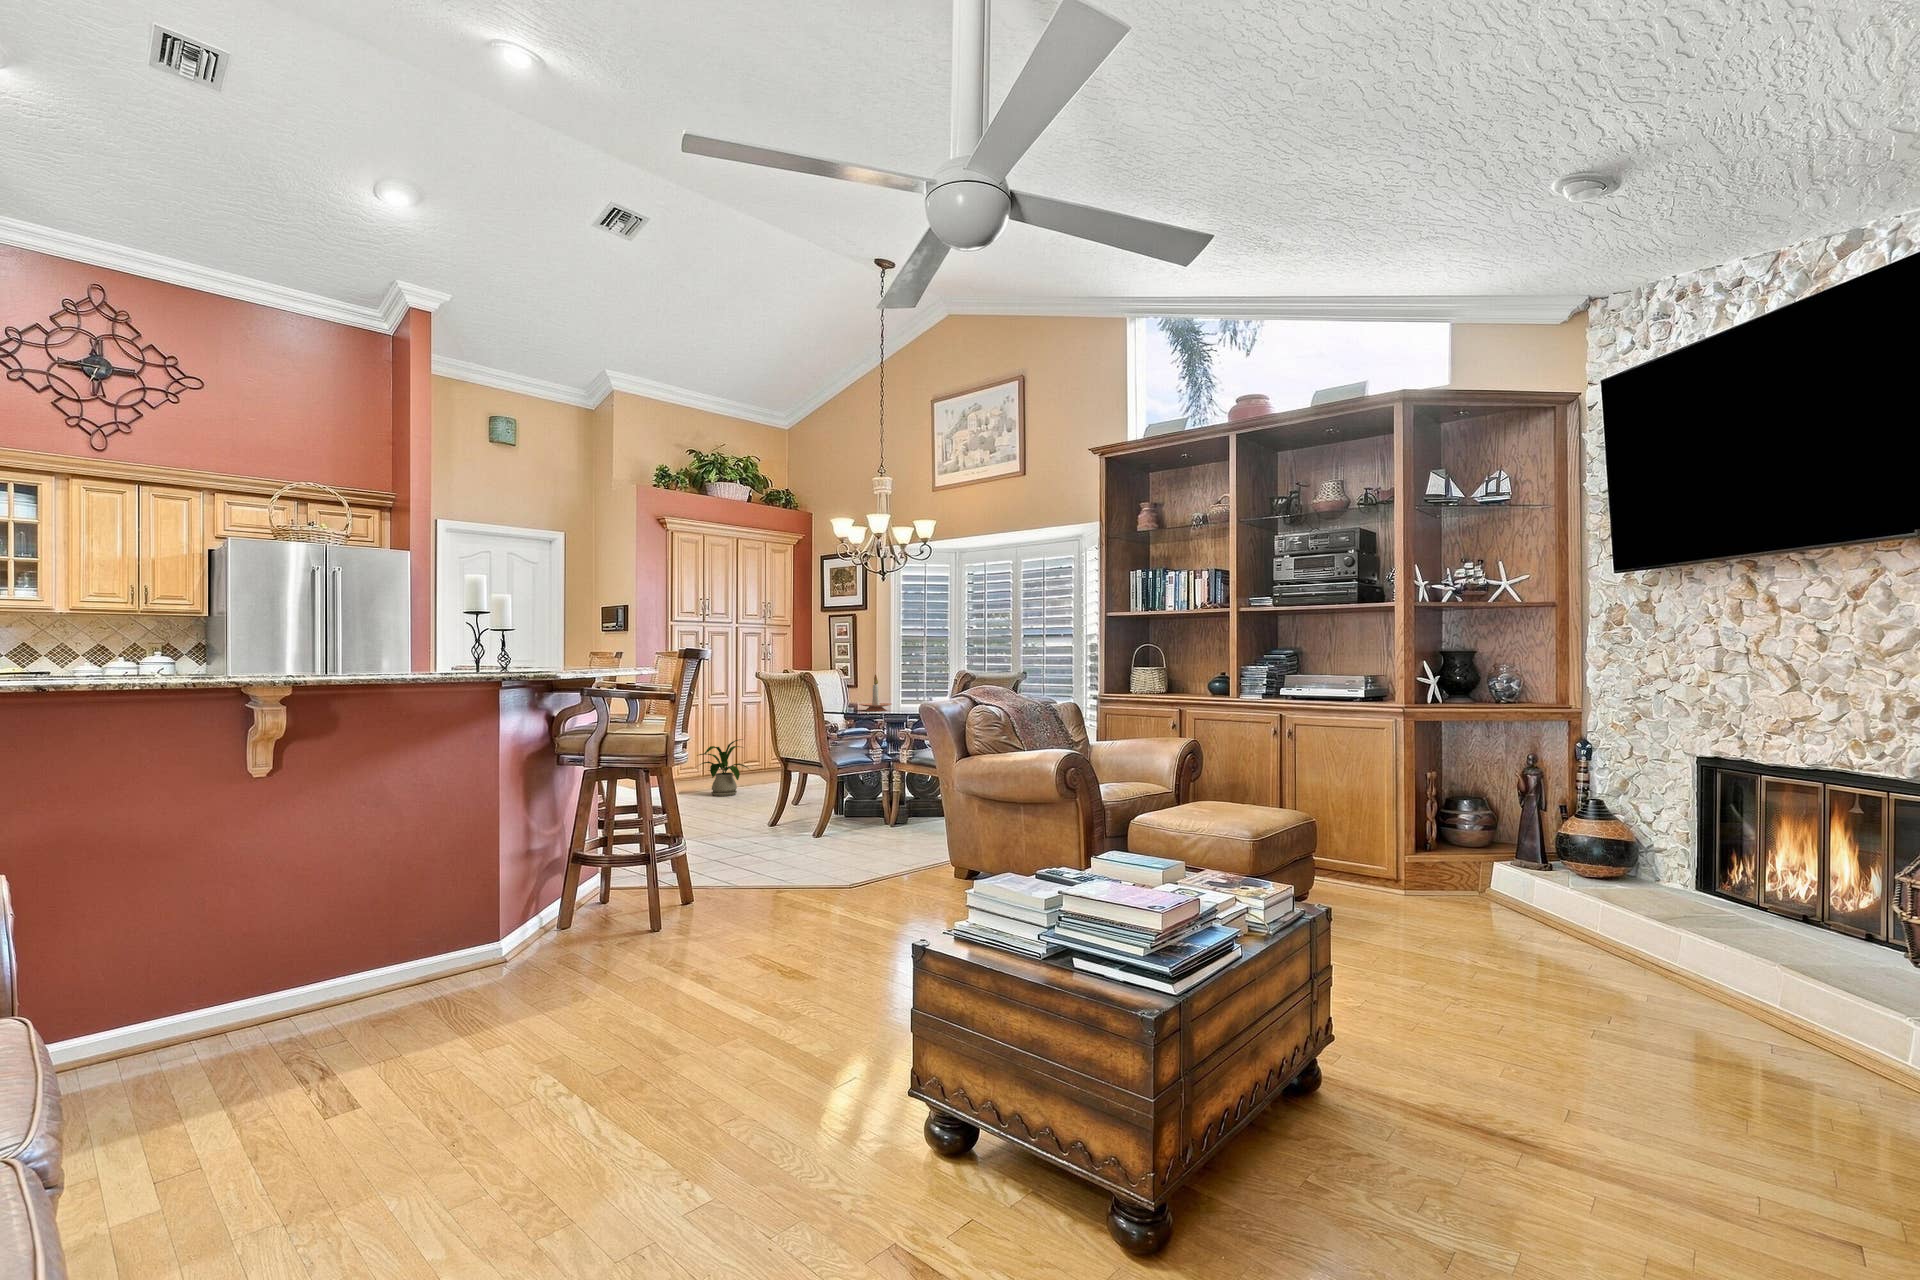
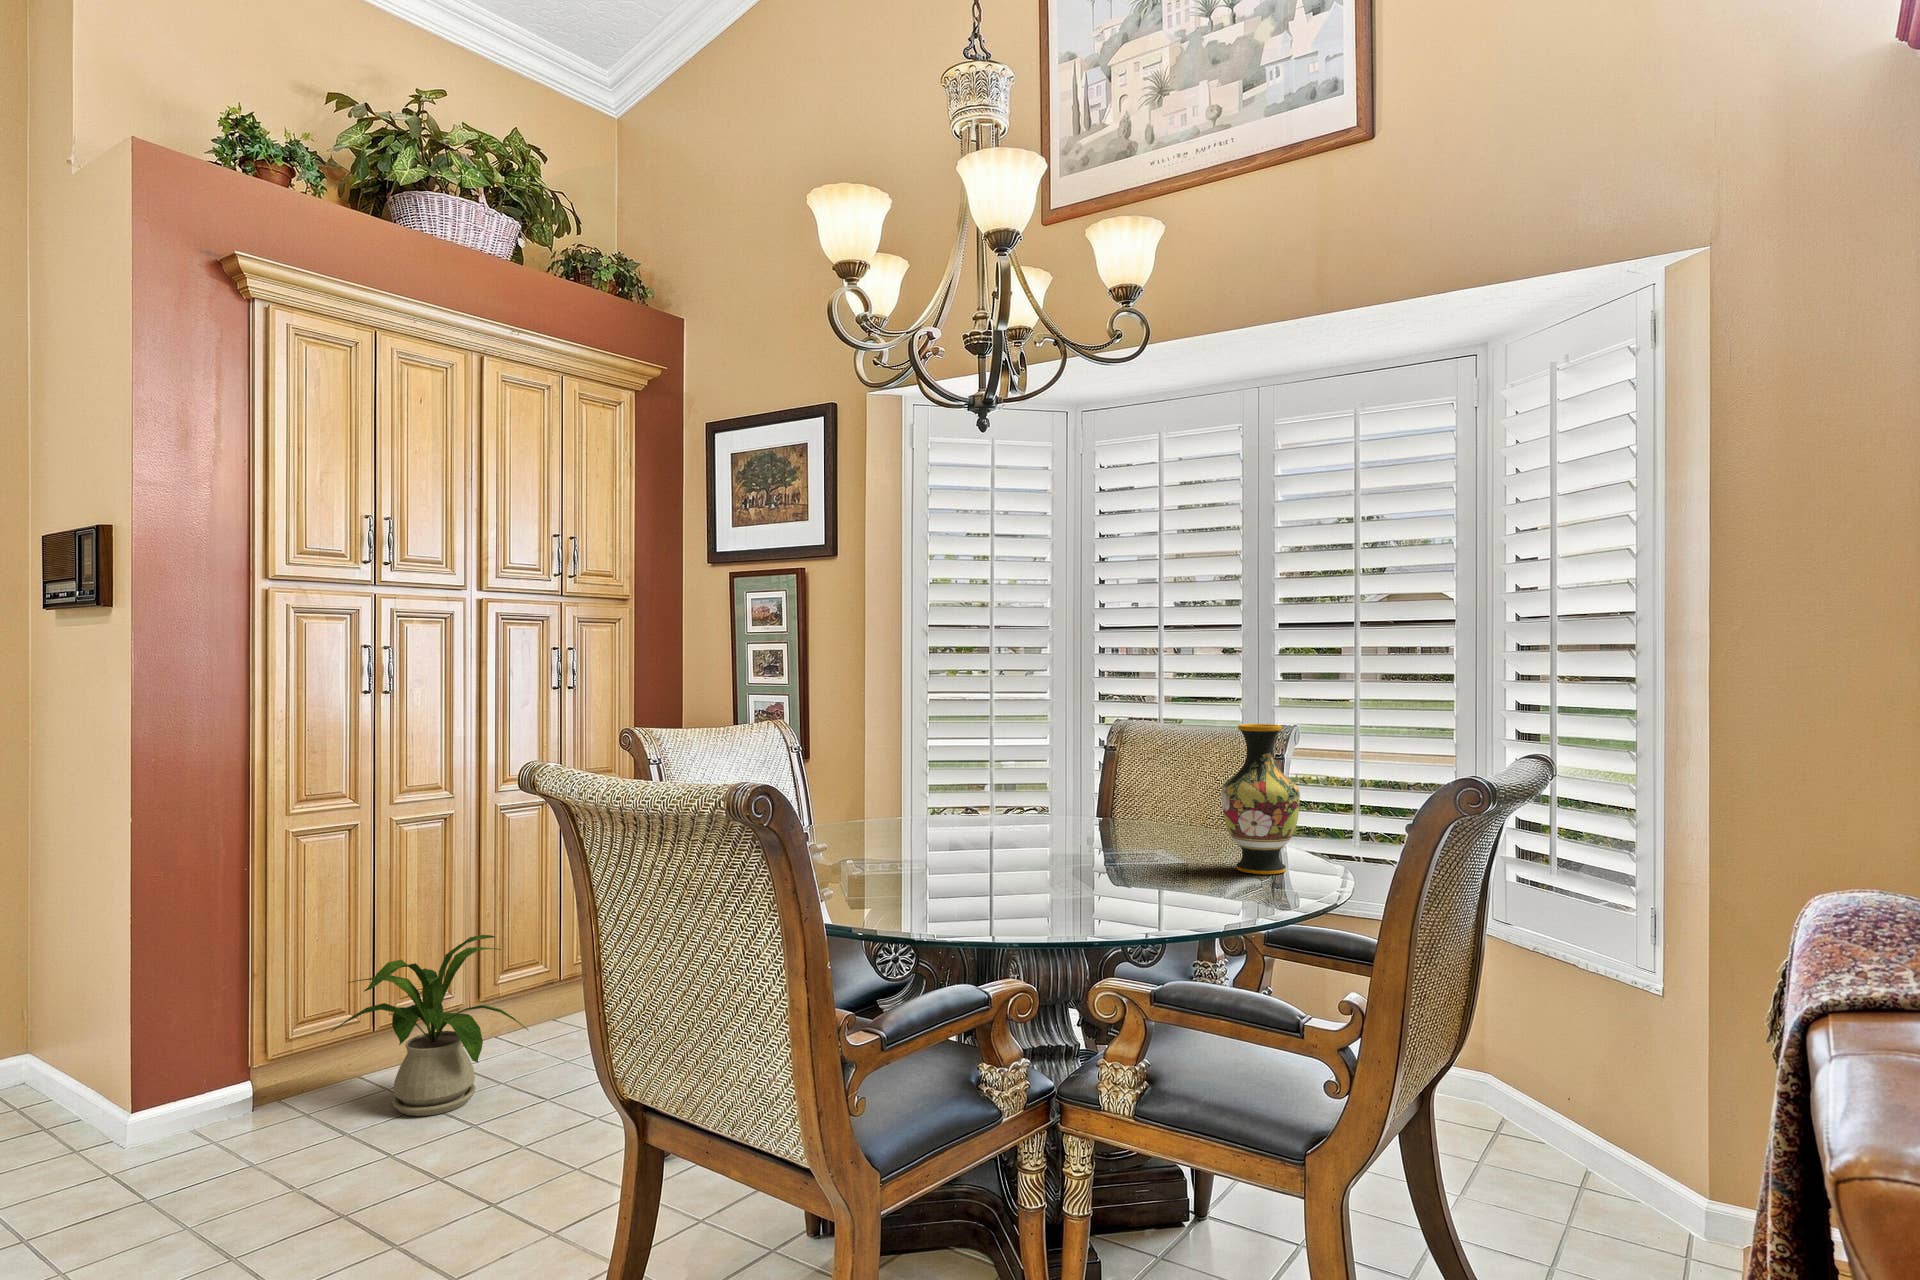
vase: none [948,666,970,709] -> present [1221,724,1300,874]
candle holder: present [859,675,891,711] -> none [935,764,1061,909]

